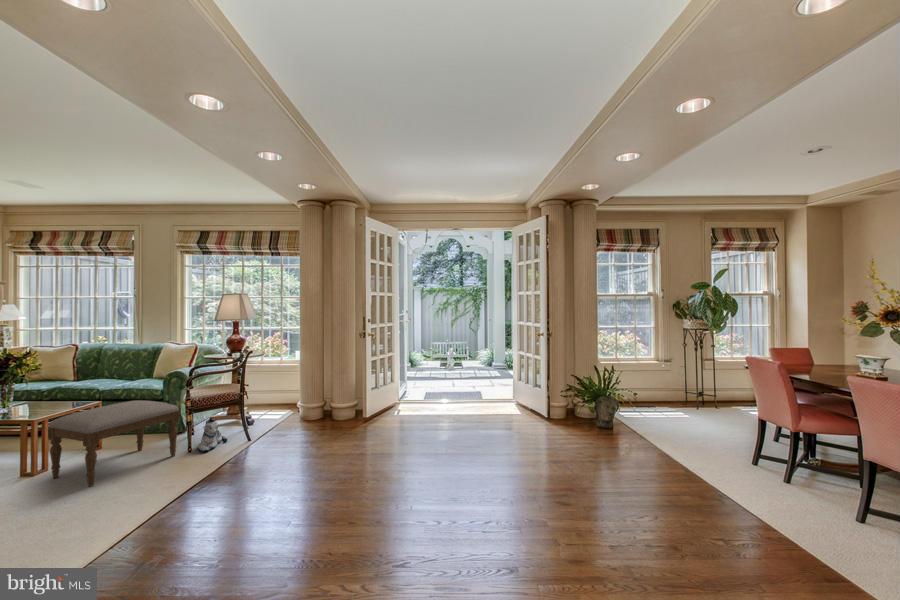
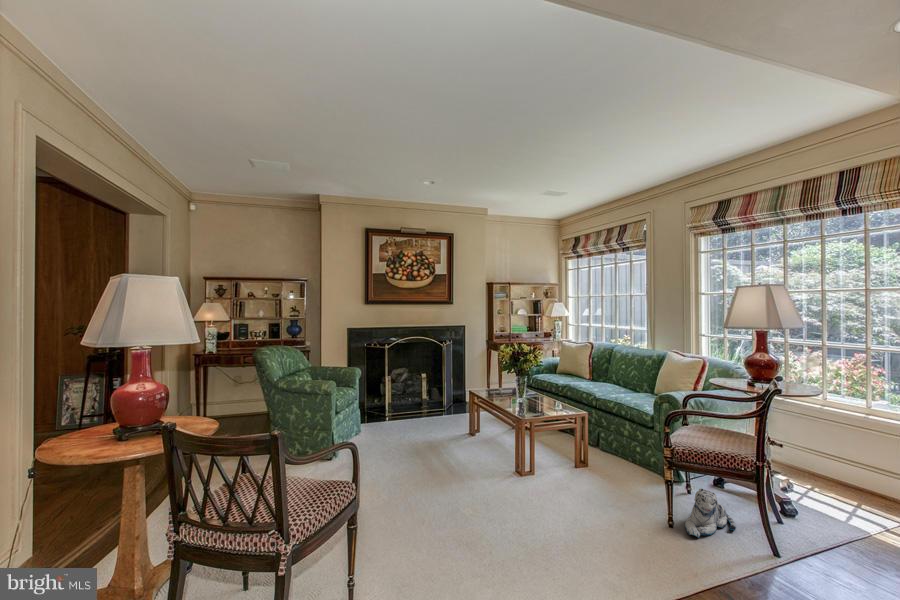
ottoman: present [48,400,179,487] -> none [526,424,656,523]

